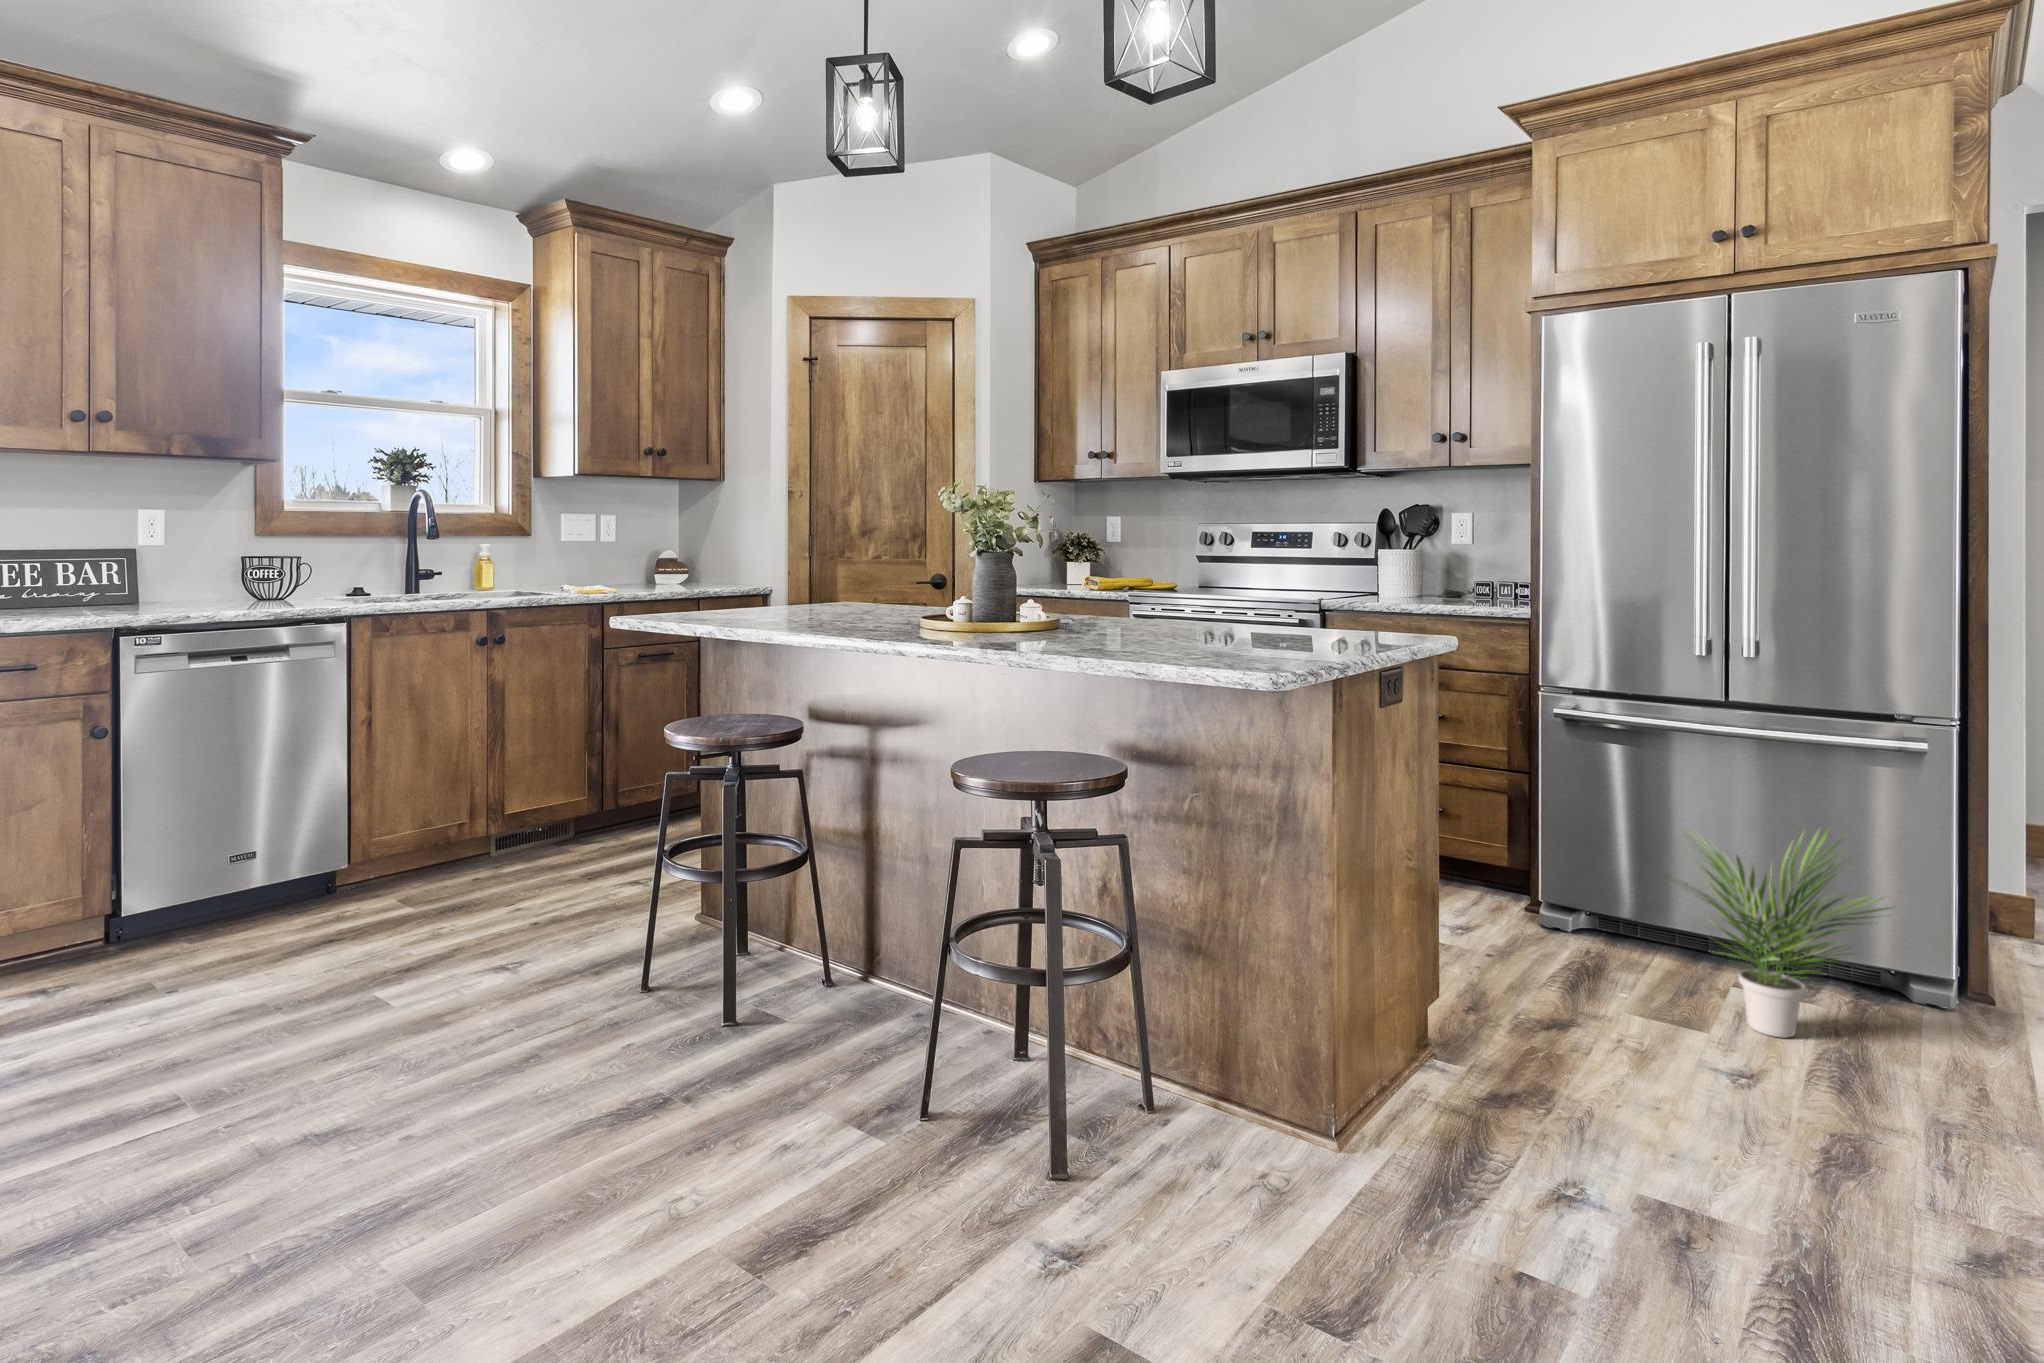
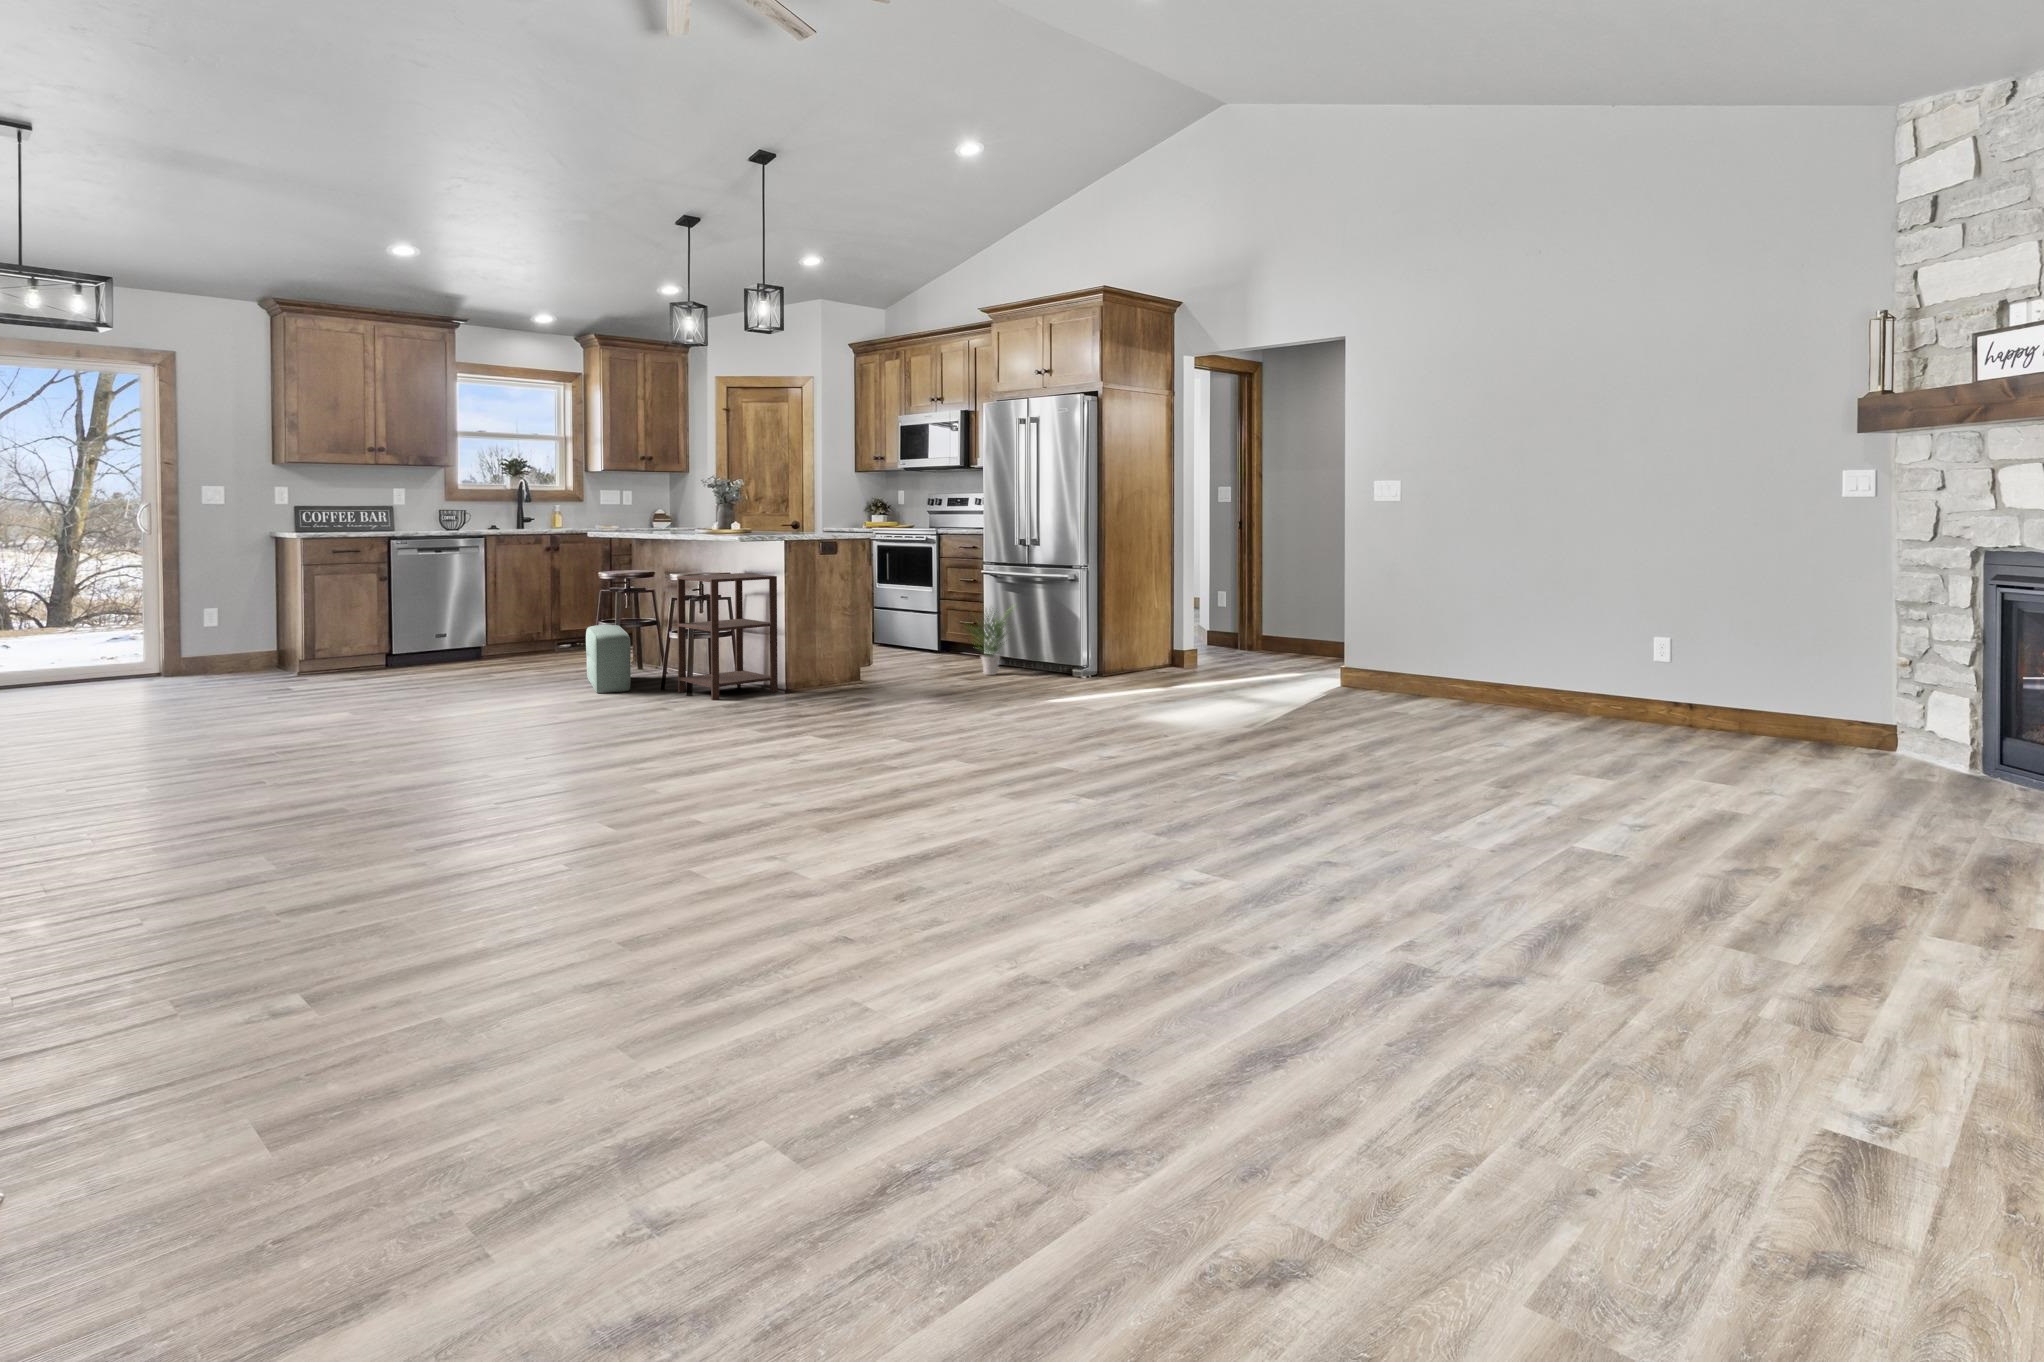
side table: none [1053,781,1394,1337] -> present [677,573,778,700]
pouf: none [669,909,878,1231] -> present [586,625,631,693]

